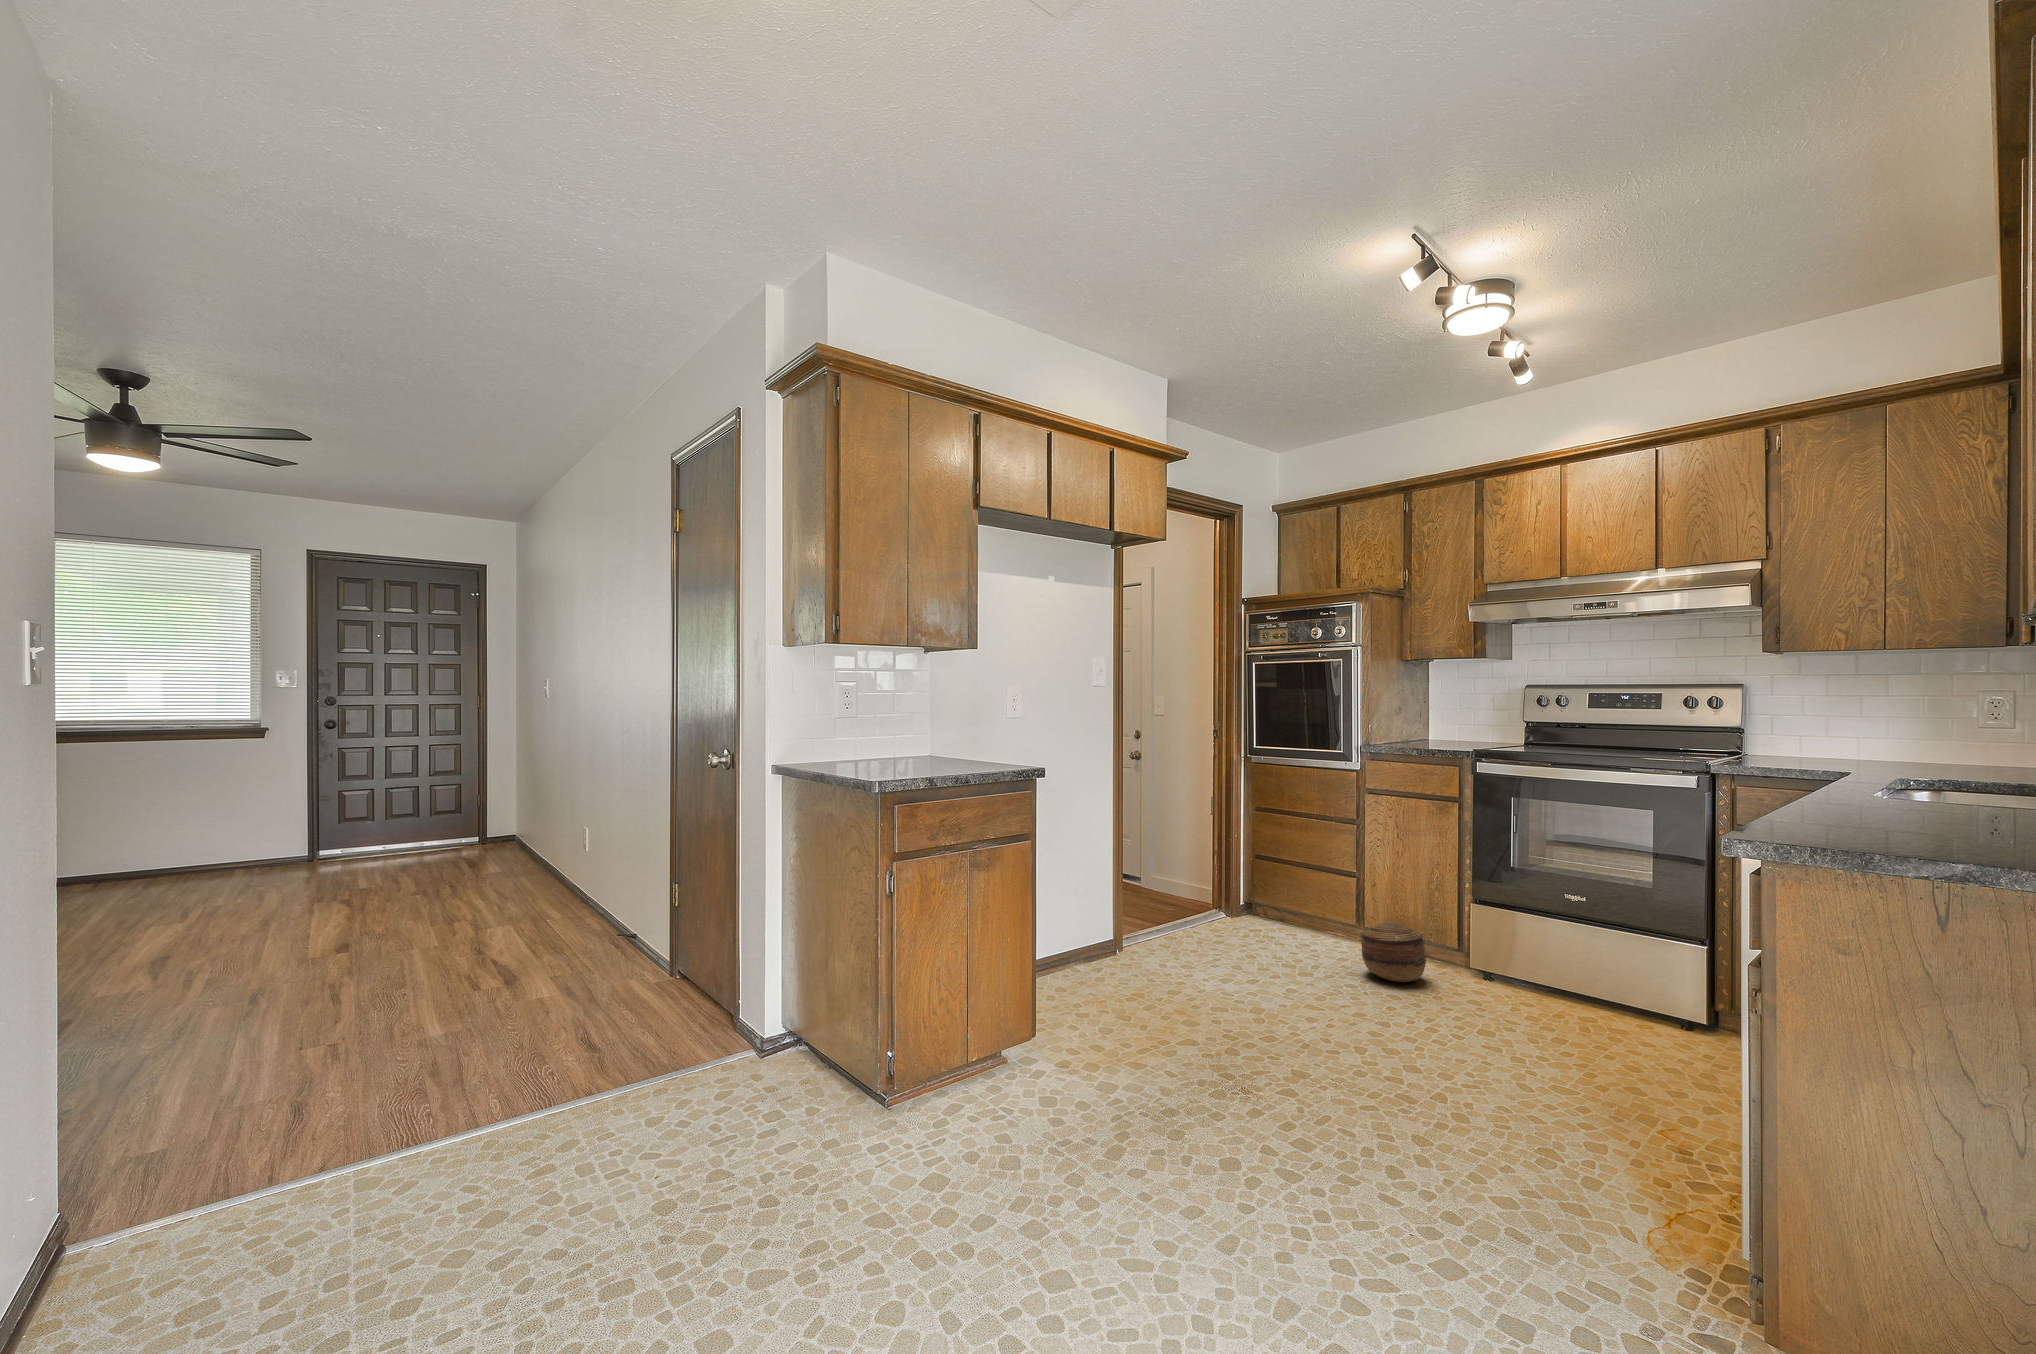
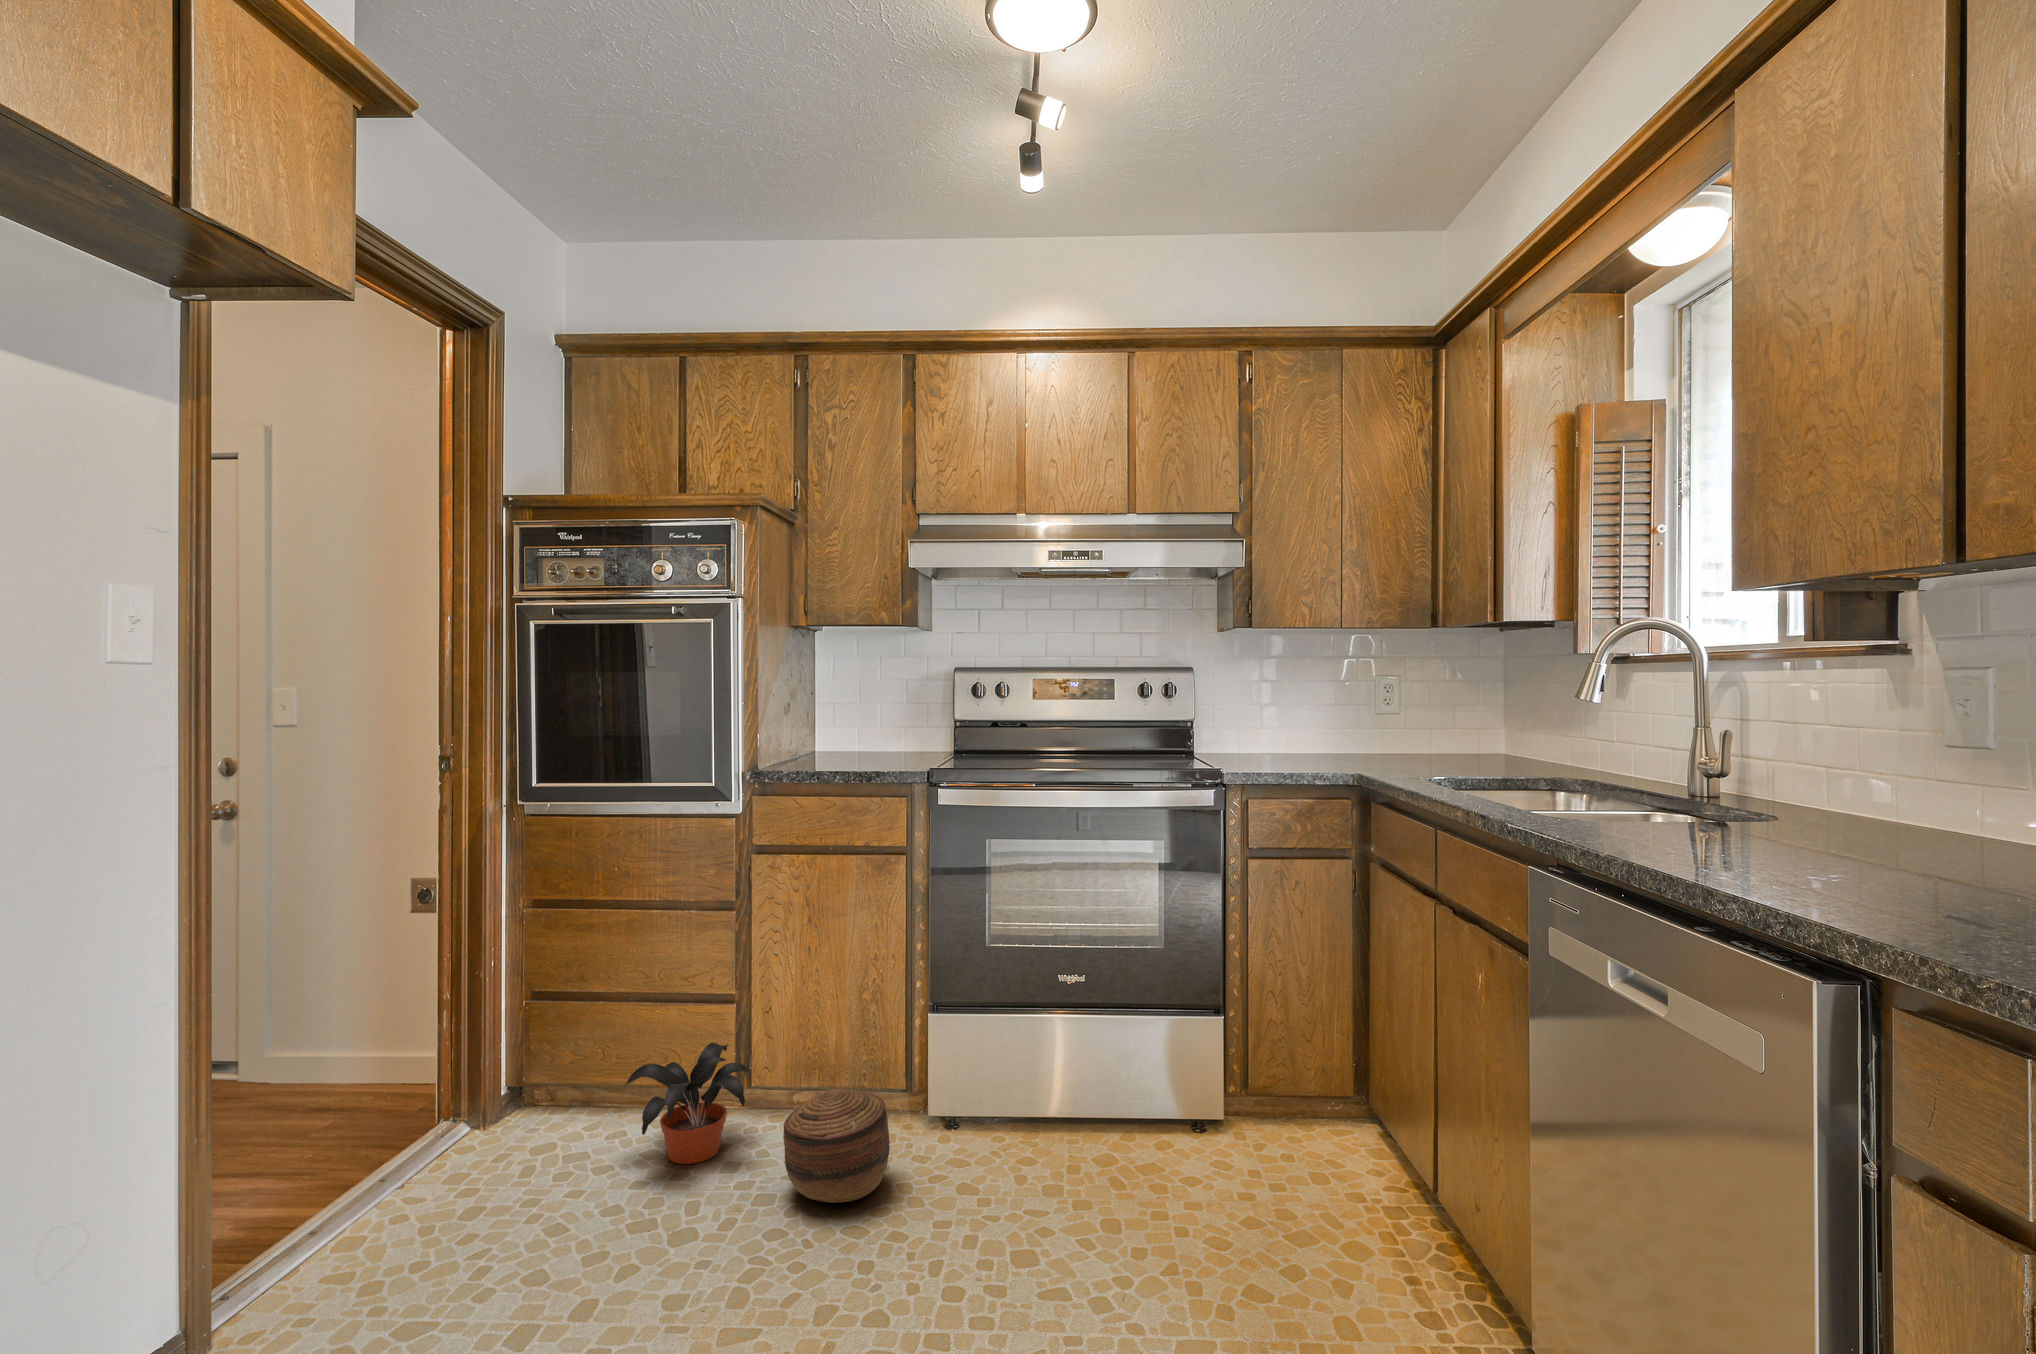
potted plant: none [1290,894,1361,951] -> present [624,1043,751,1164]

